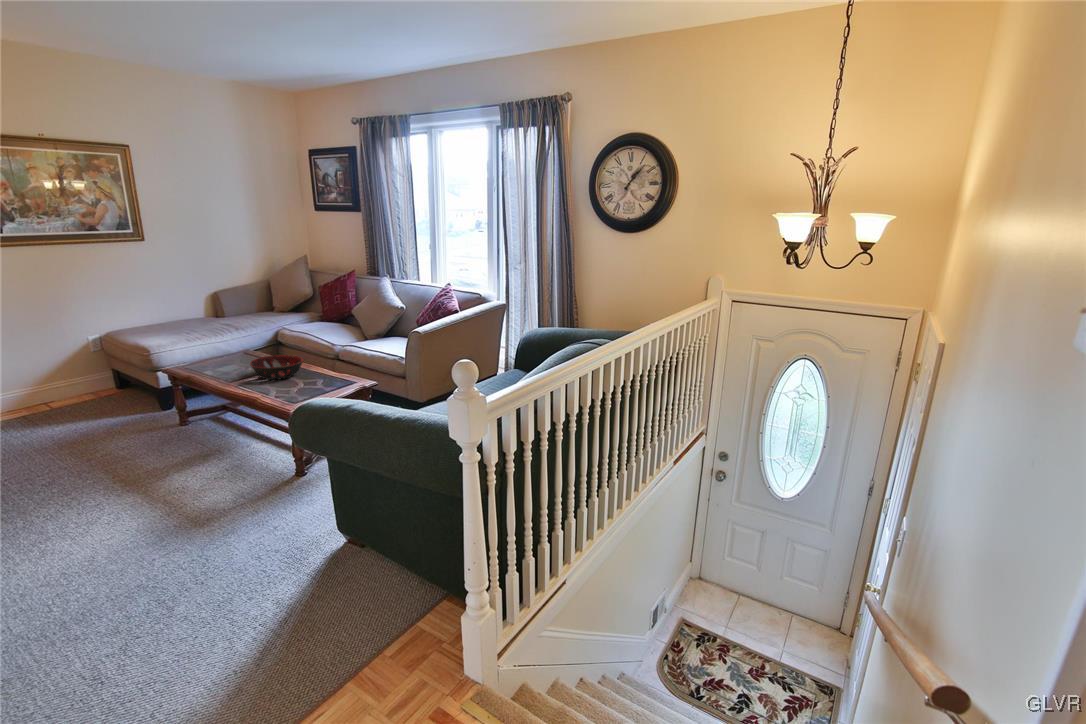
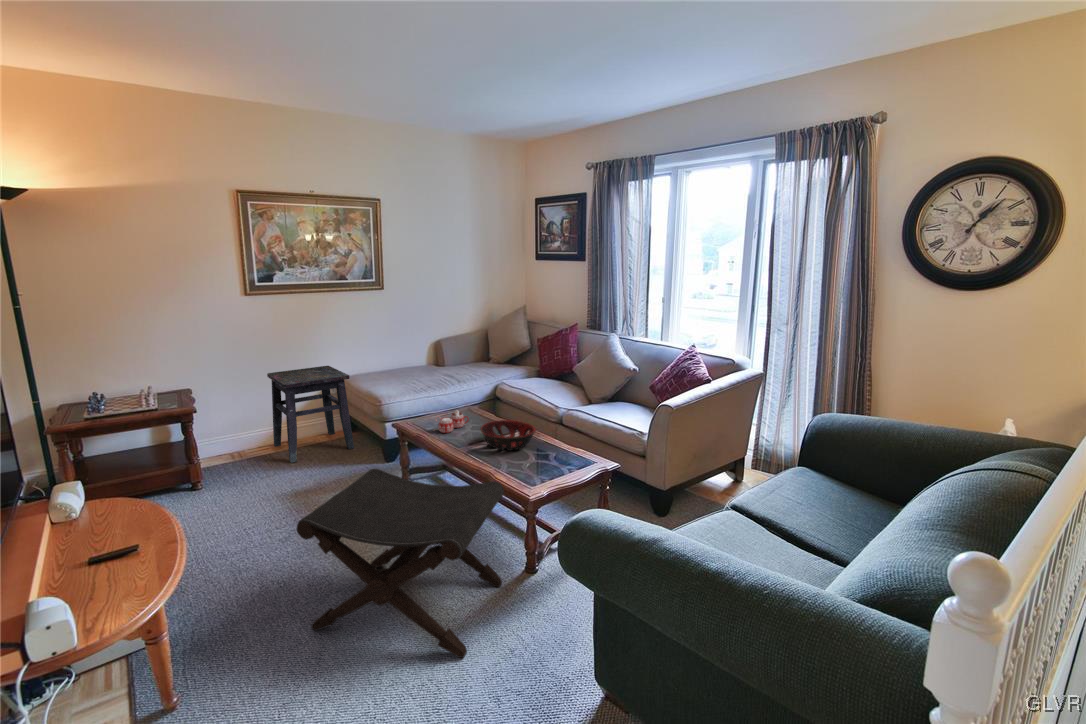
side table: none [8,321,127,420] -> present [267,366,354,463]
mug: none [205,351,243,372] -> present [435,411,468,433]
footstool: none [55,398,272,537] -> present [297,469,504,658]

